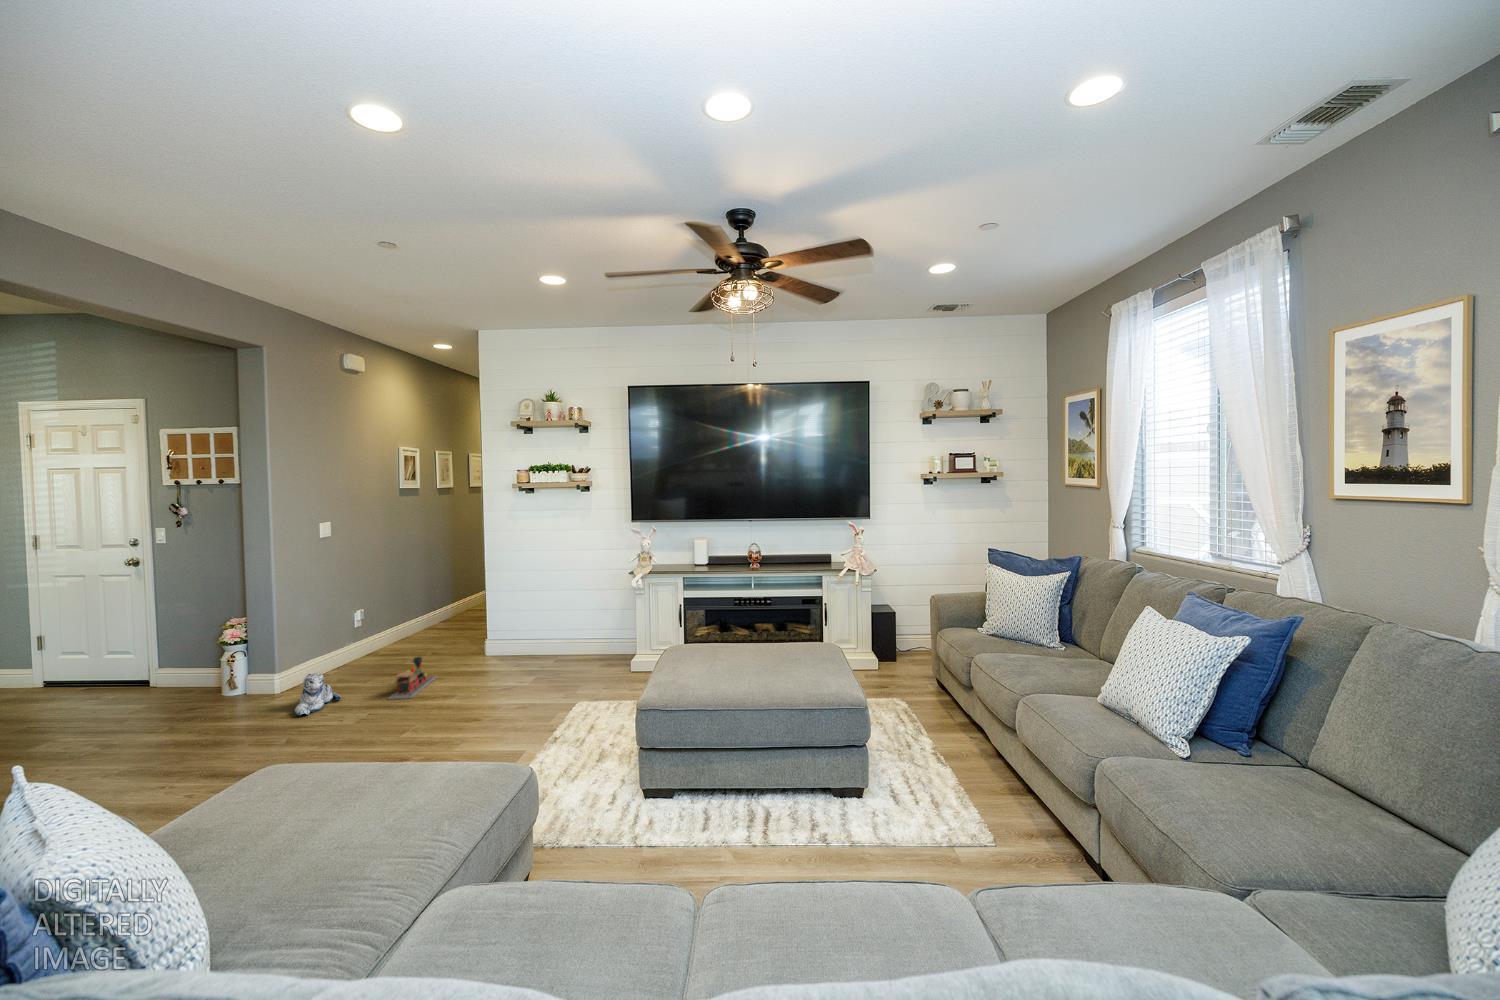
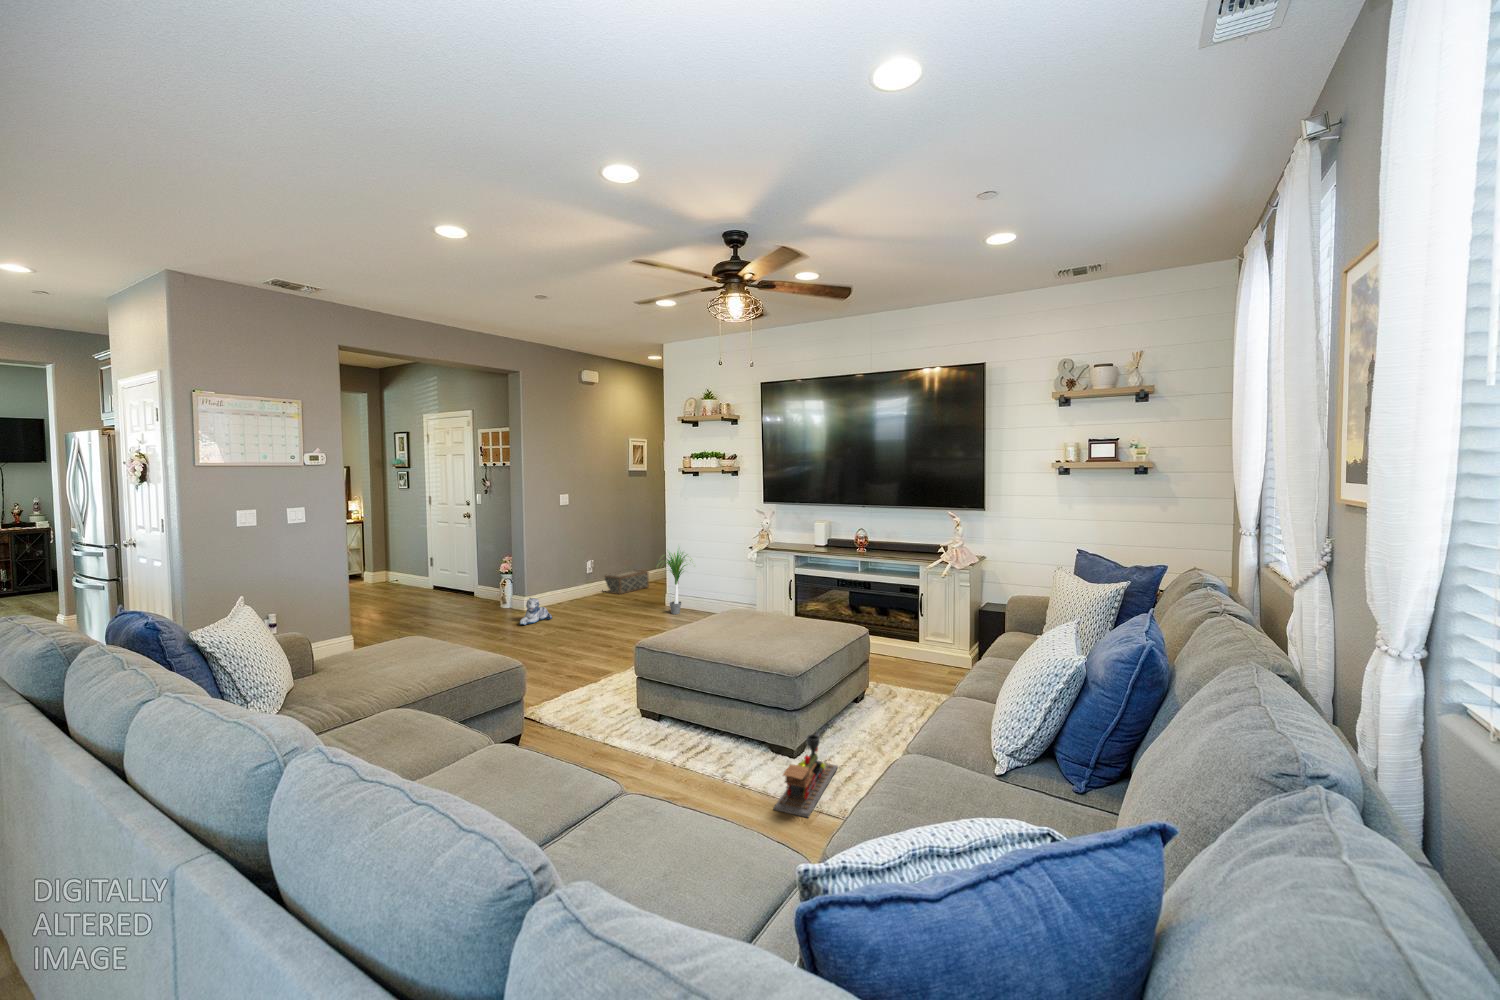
potted plant: none [484,575,546,665] -> present [666,552,687,614]
woven basket: none [375,616,437,652] -> present [604,570,649,594]
toy train: present [388,657,437,700] -> present [773,735,838,817]

